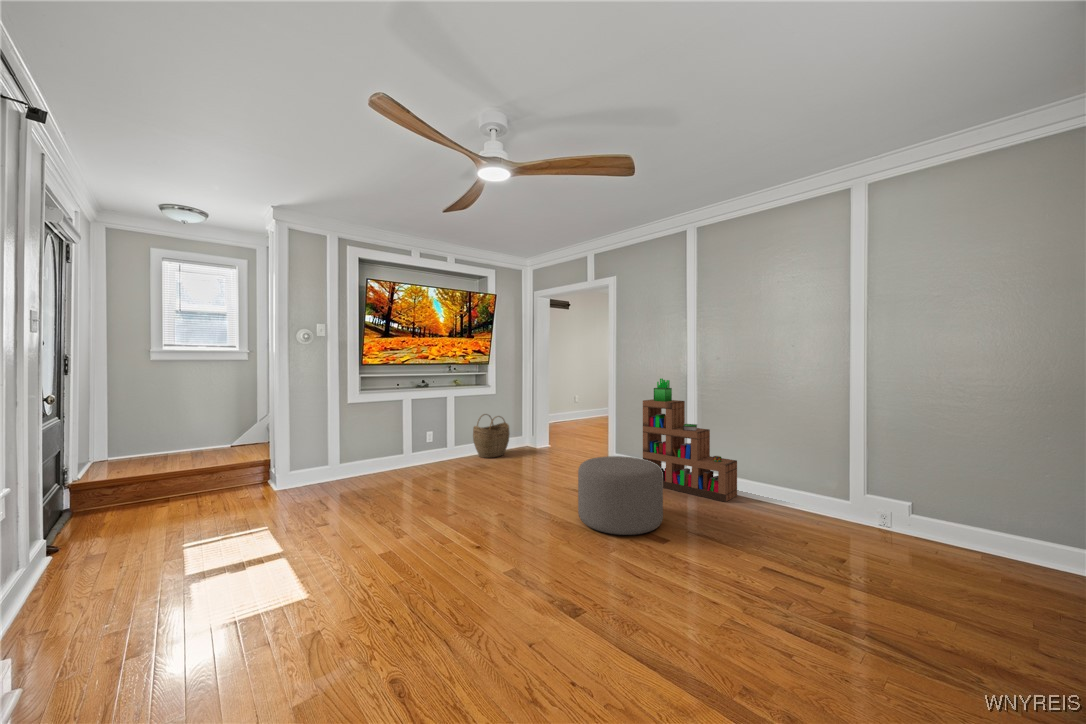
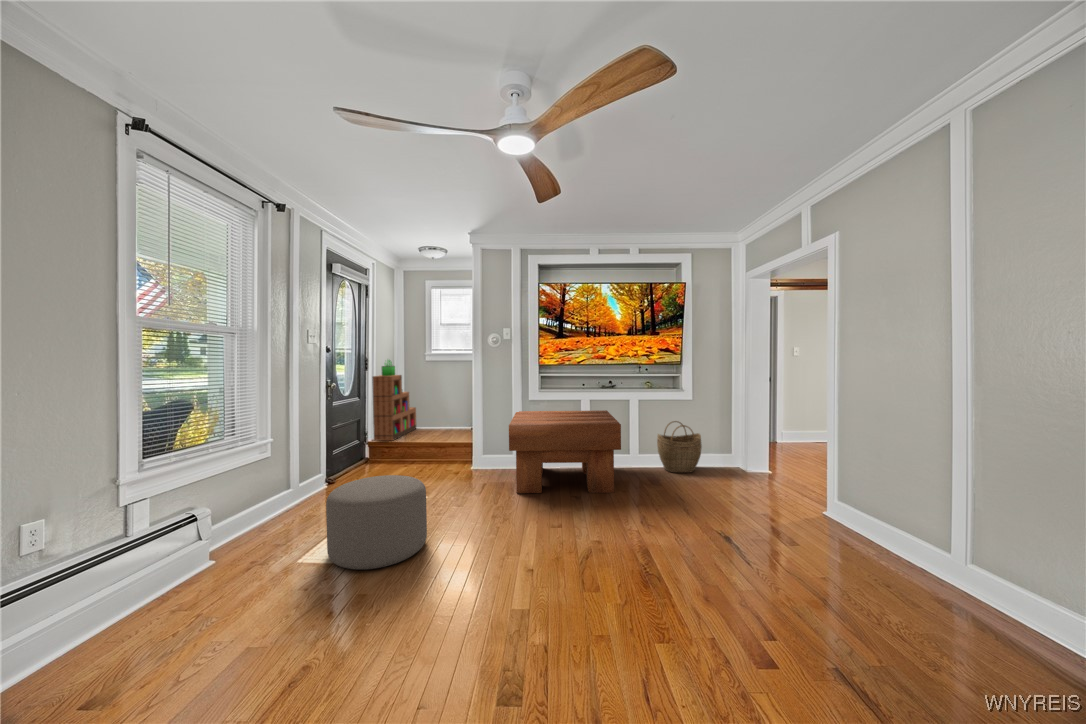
bookshelf: present [643,378,737,502] -> present [372,360,416,441]
coffee table: none [337,409,473,499] -> present [509,410,621,493]
ottoman: present [578,456,663,535] -> present [326,475,427,569]

